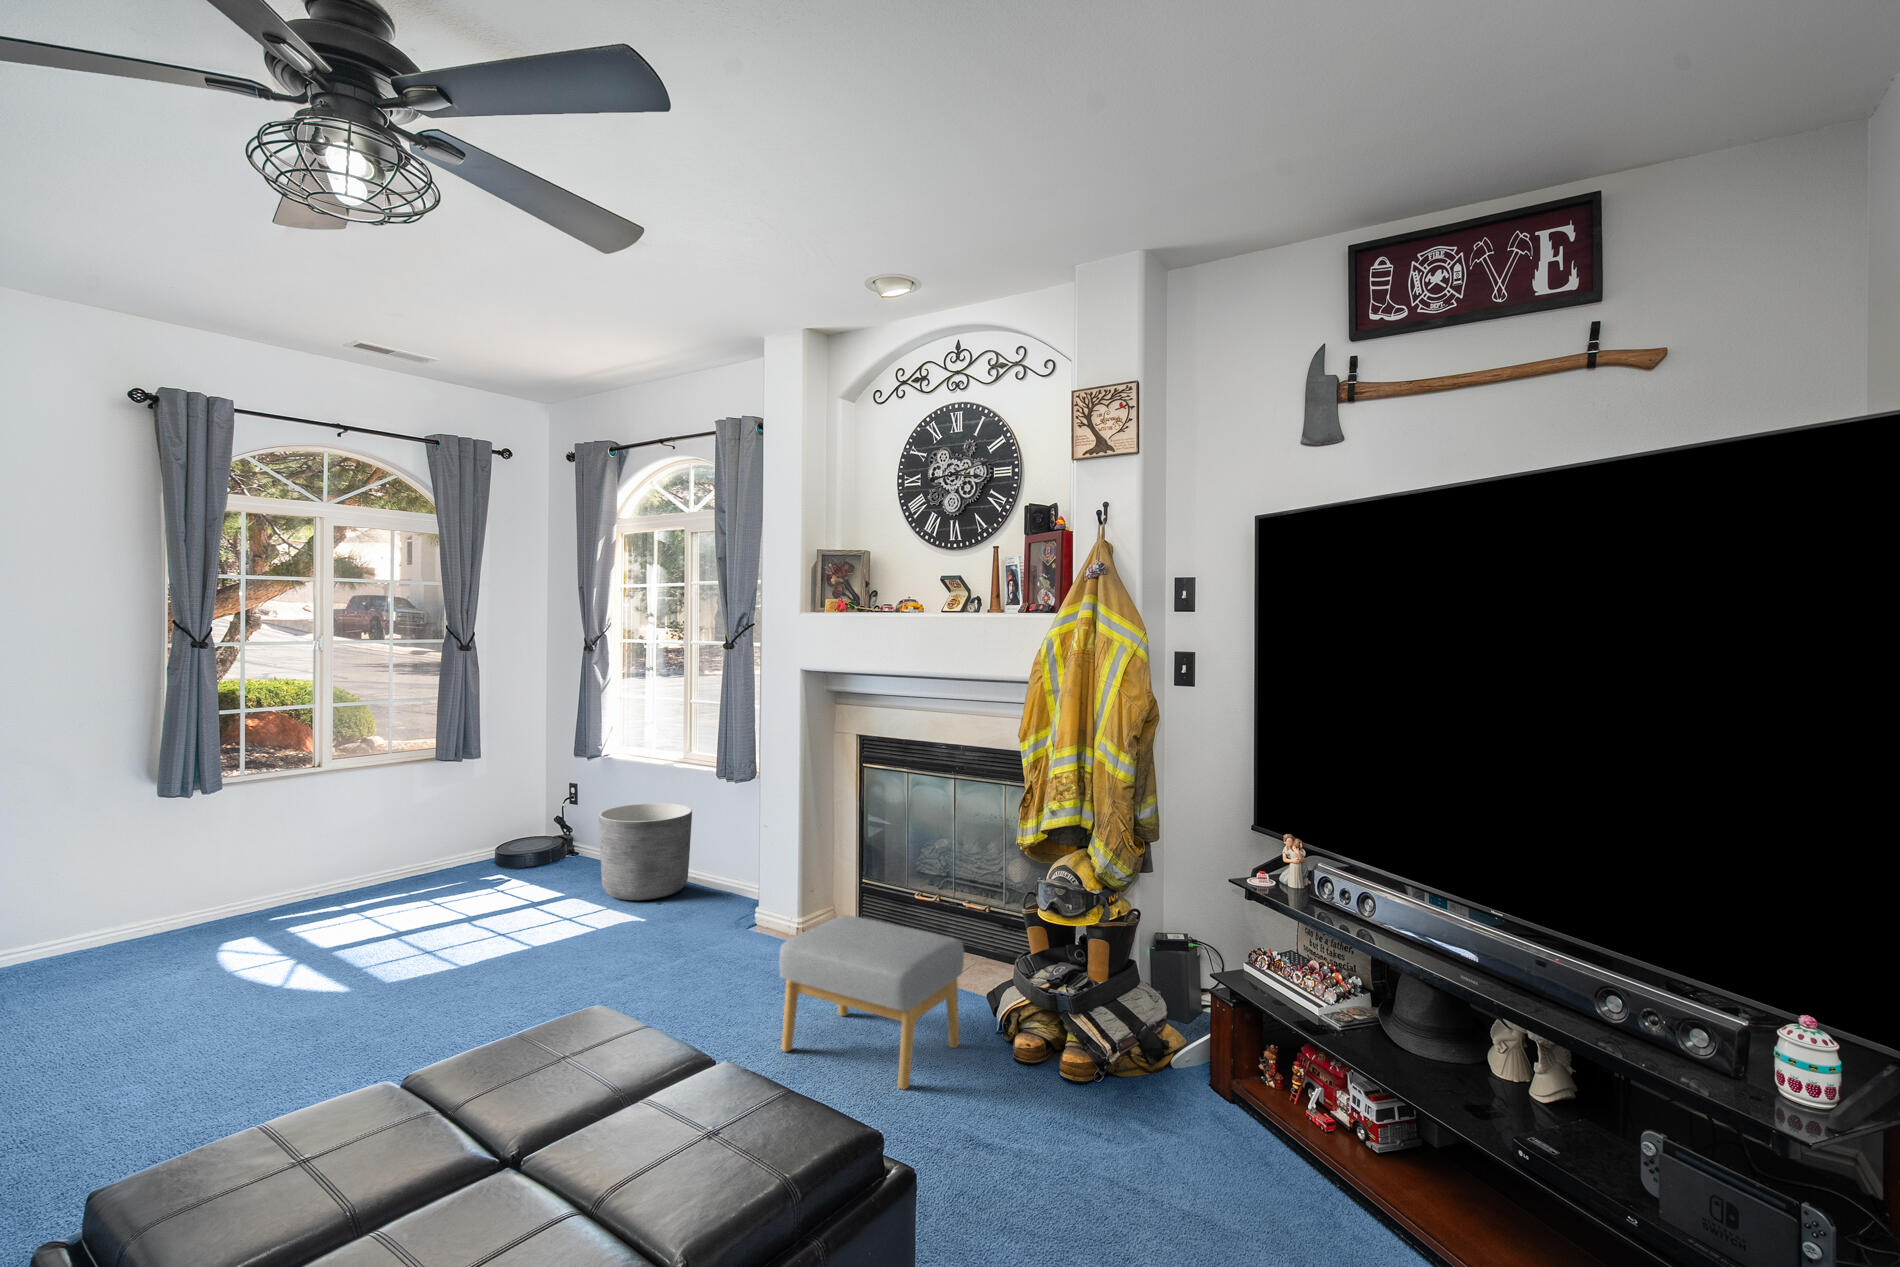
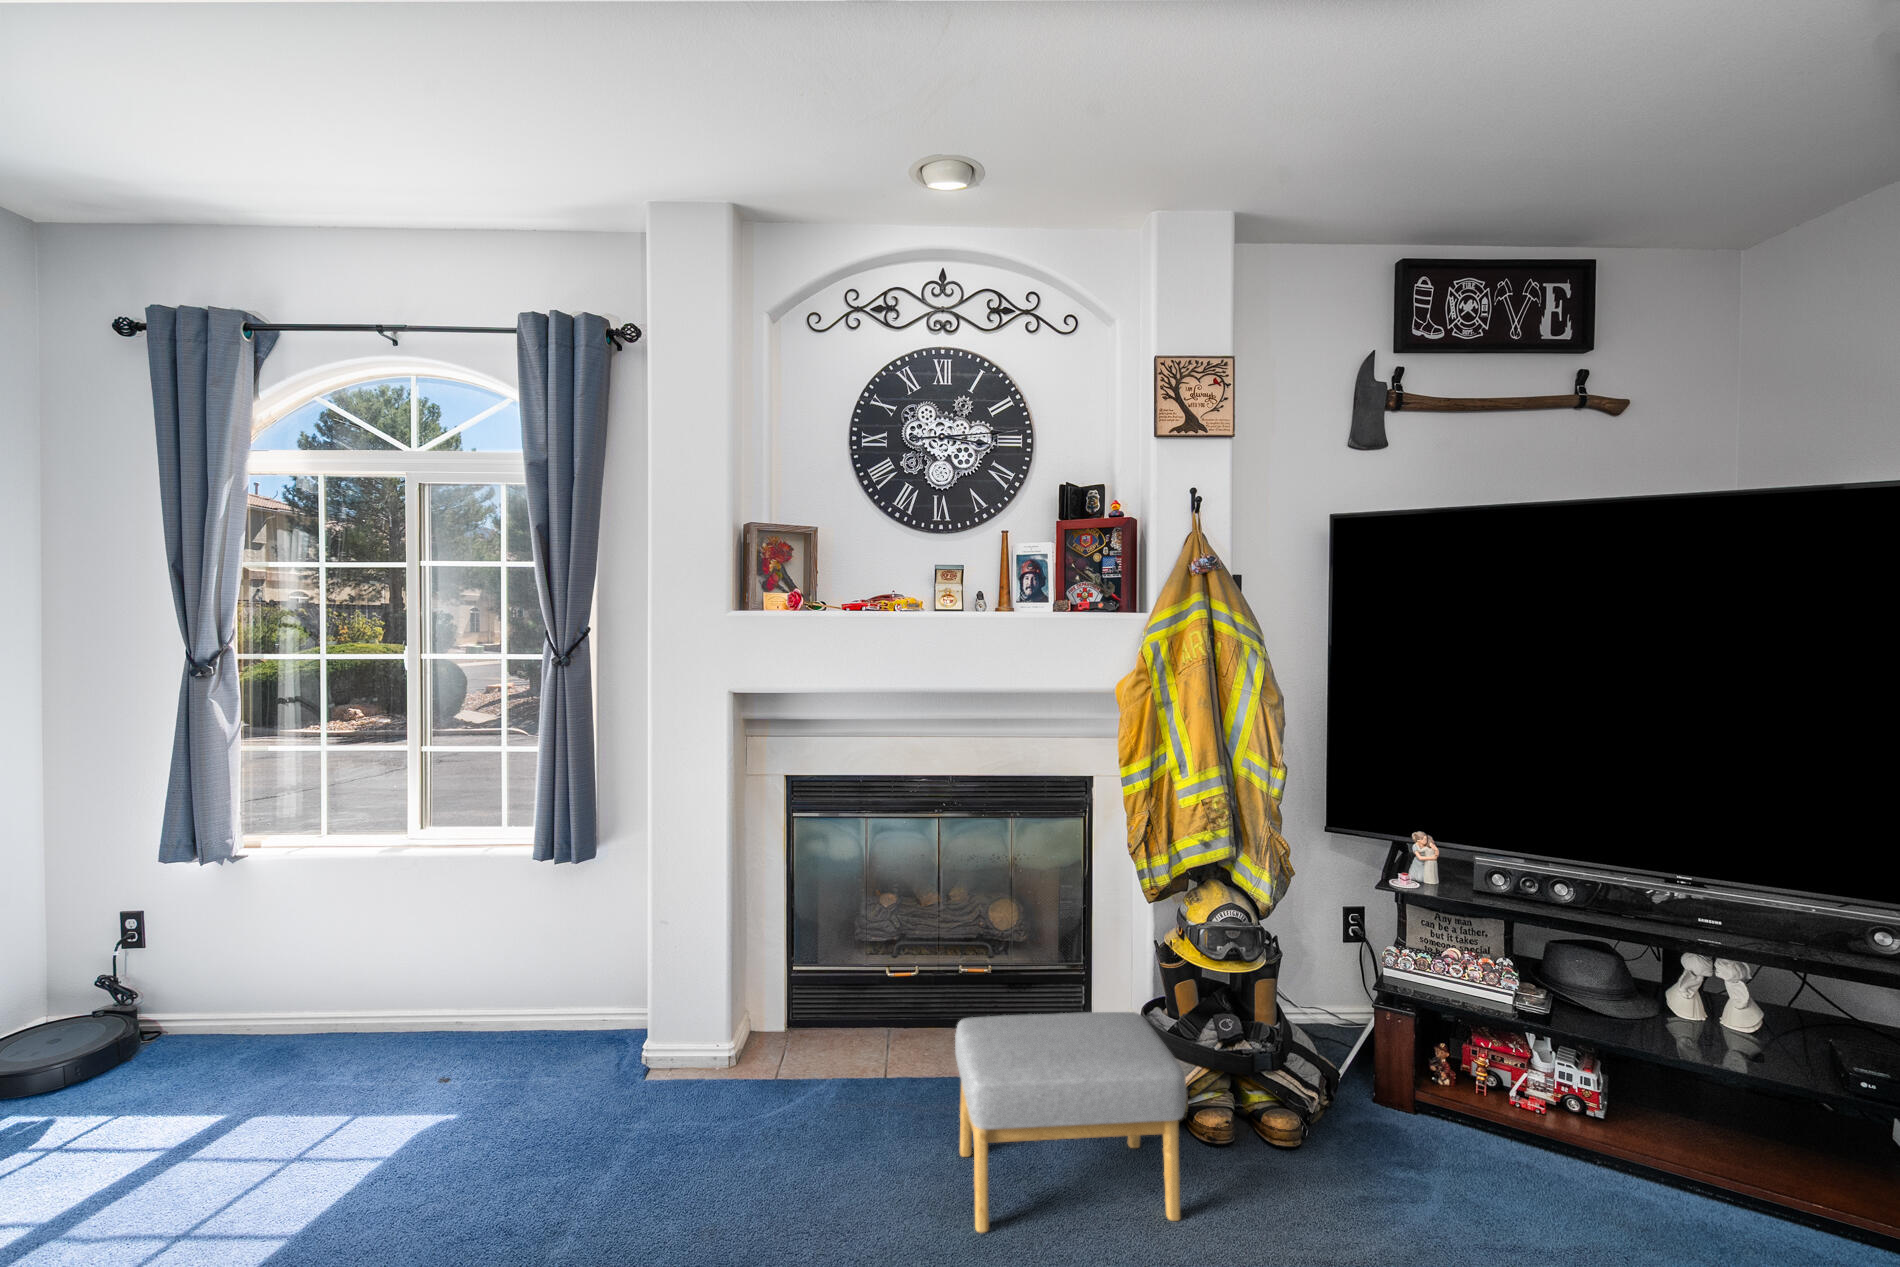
planter: present [599,803,692,900] -> none [296,916,467,1094]

